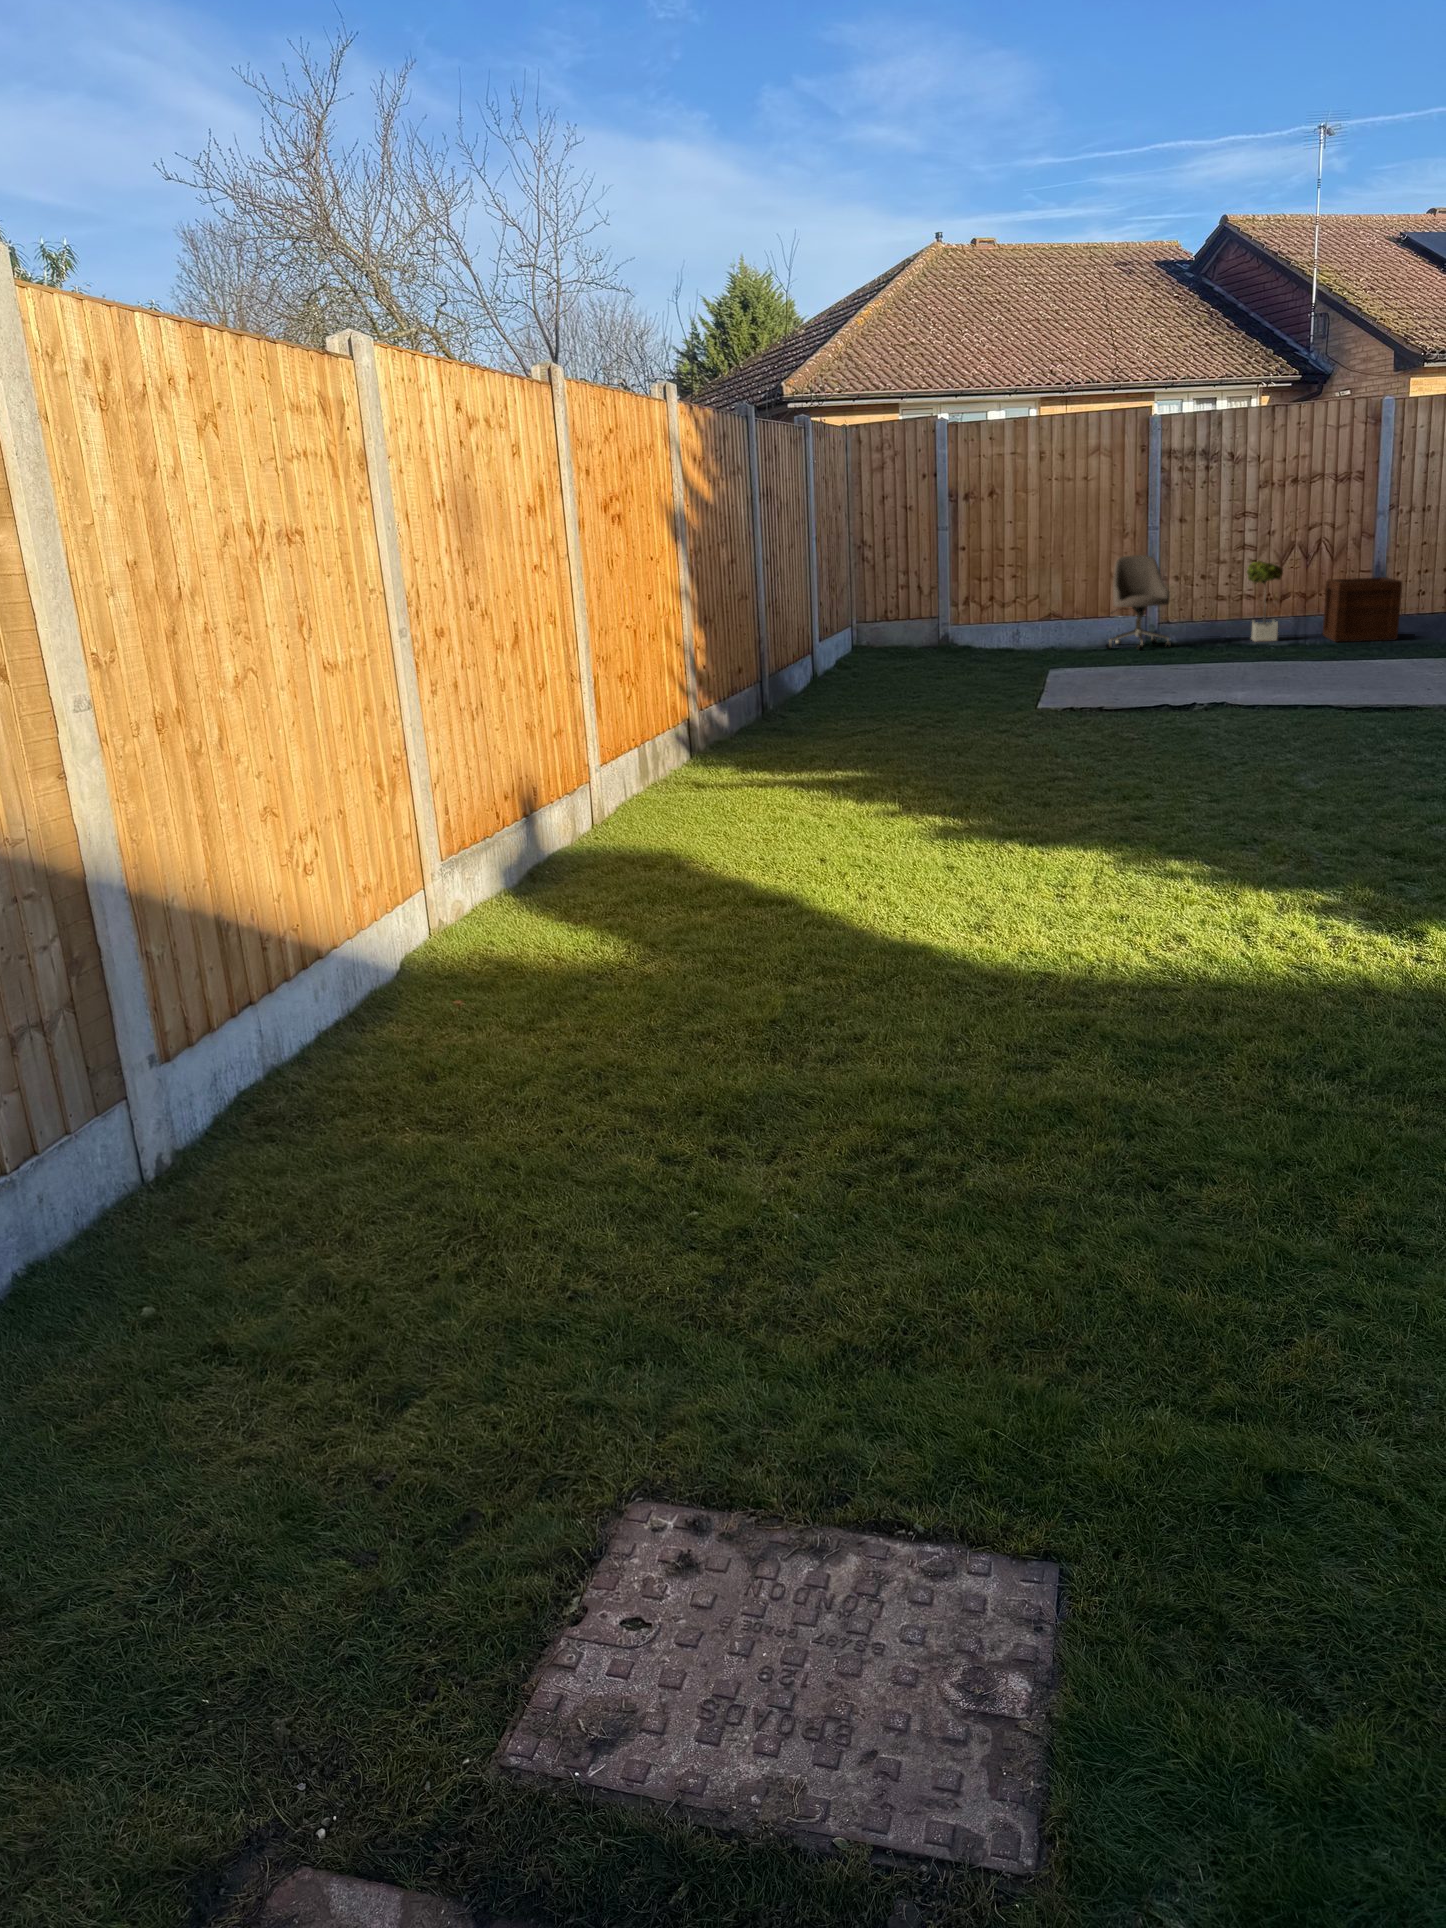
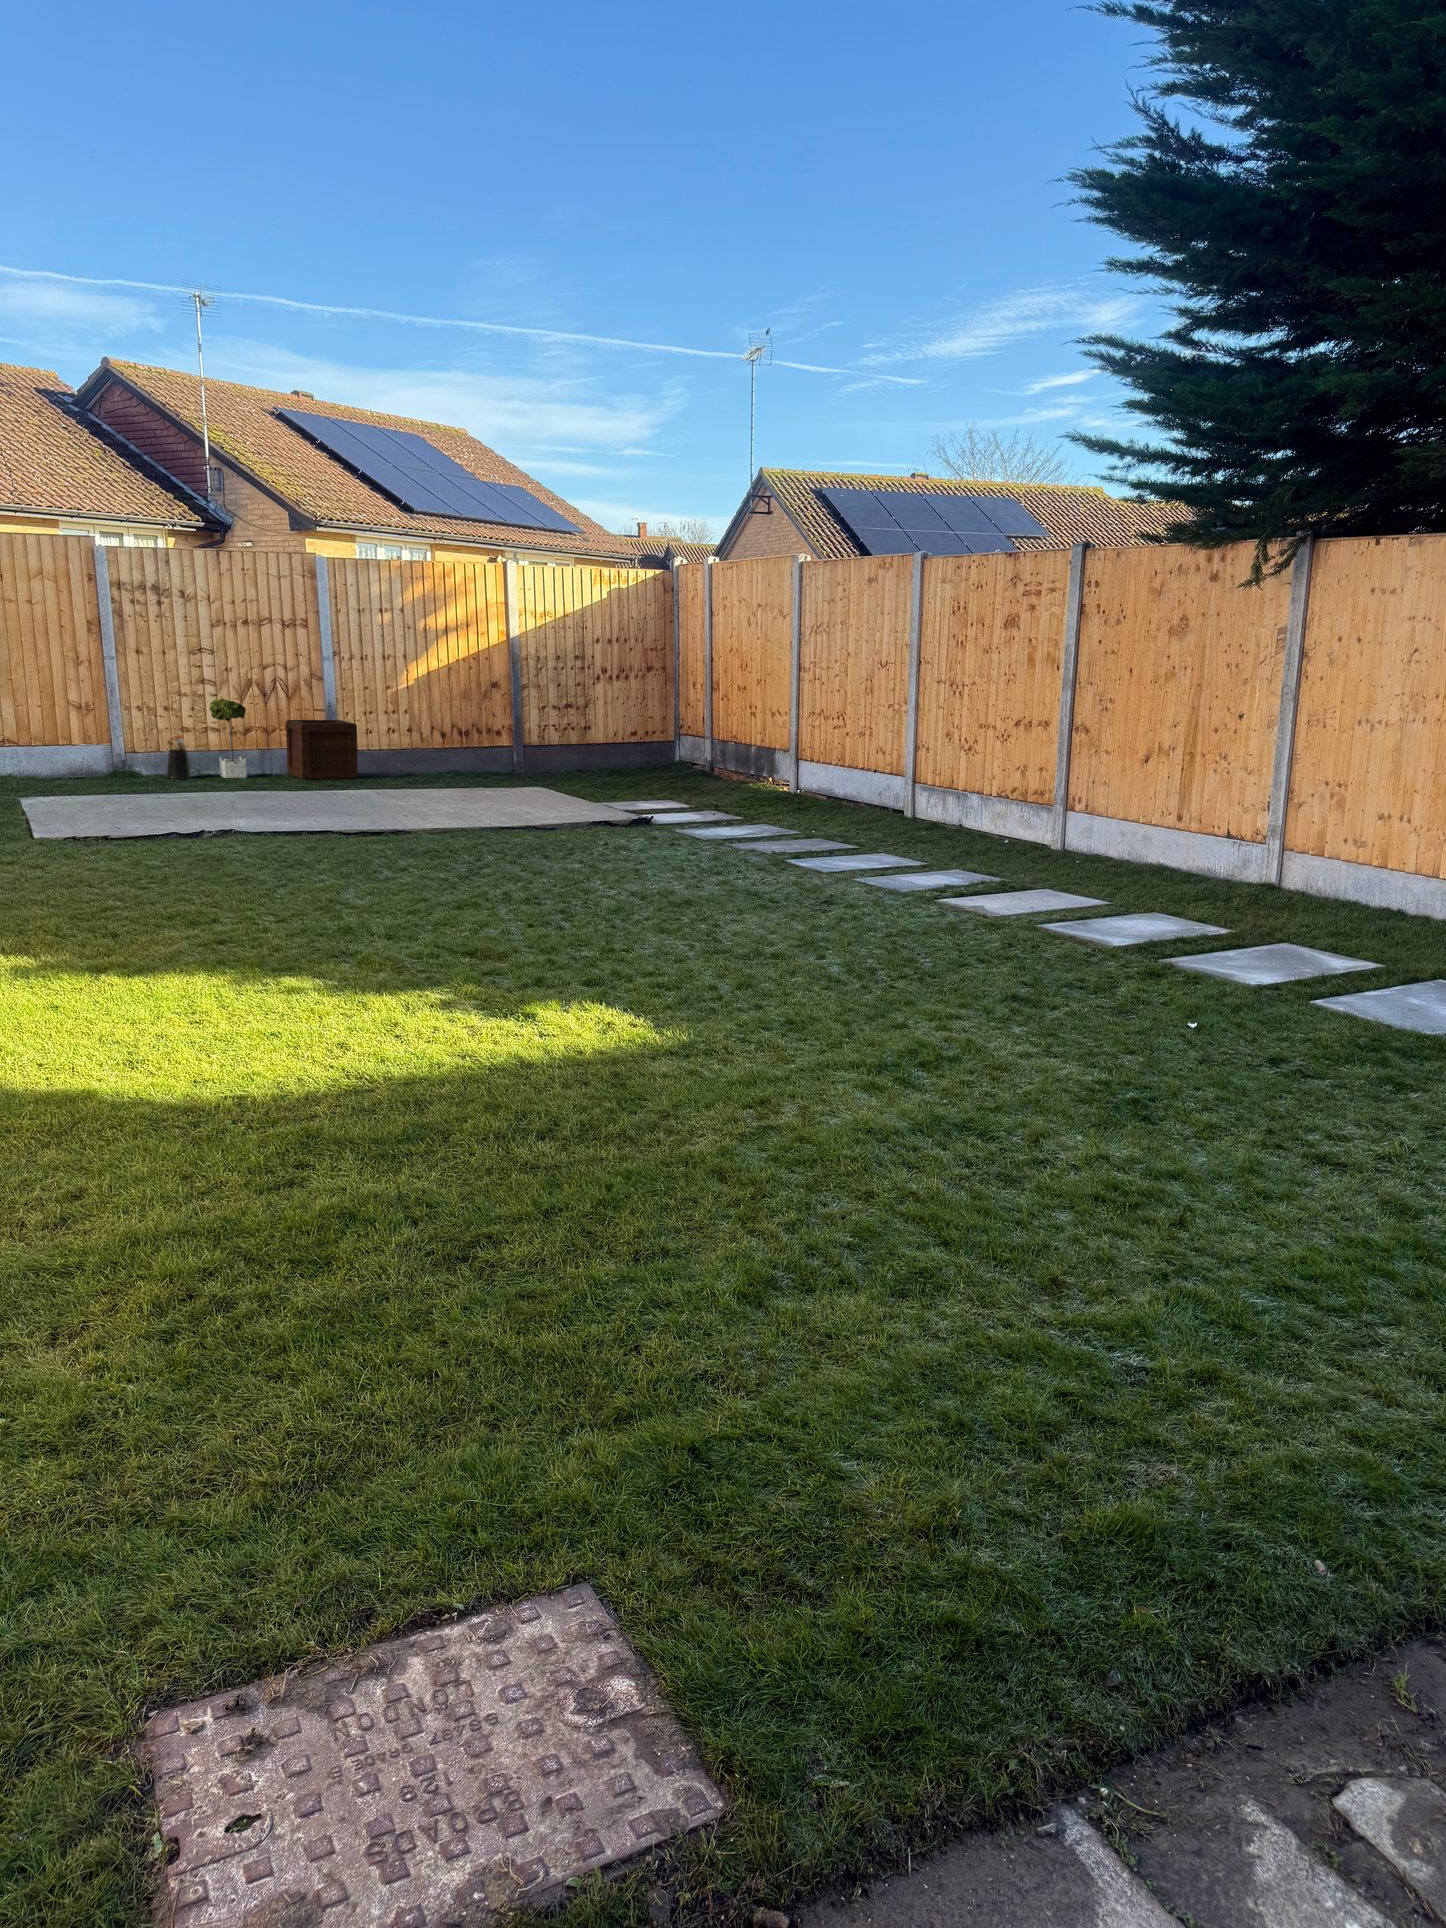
chair: present [1106,555,1171,650] -> none [69,686,142,785]
watering can: none [1196,599,1222,643] -> present [166,735,191,779]

